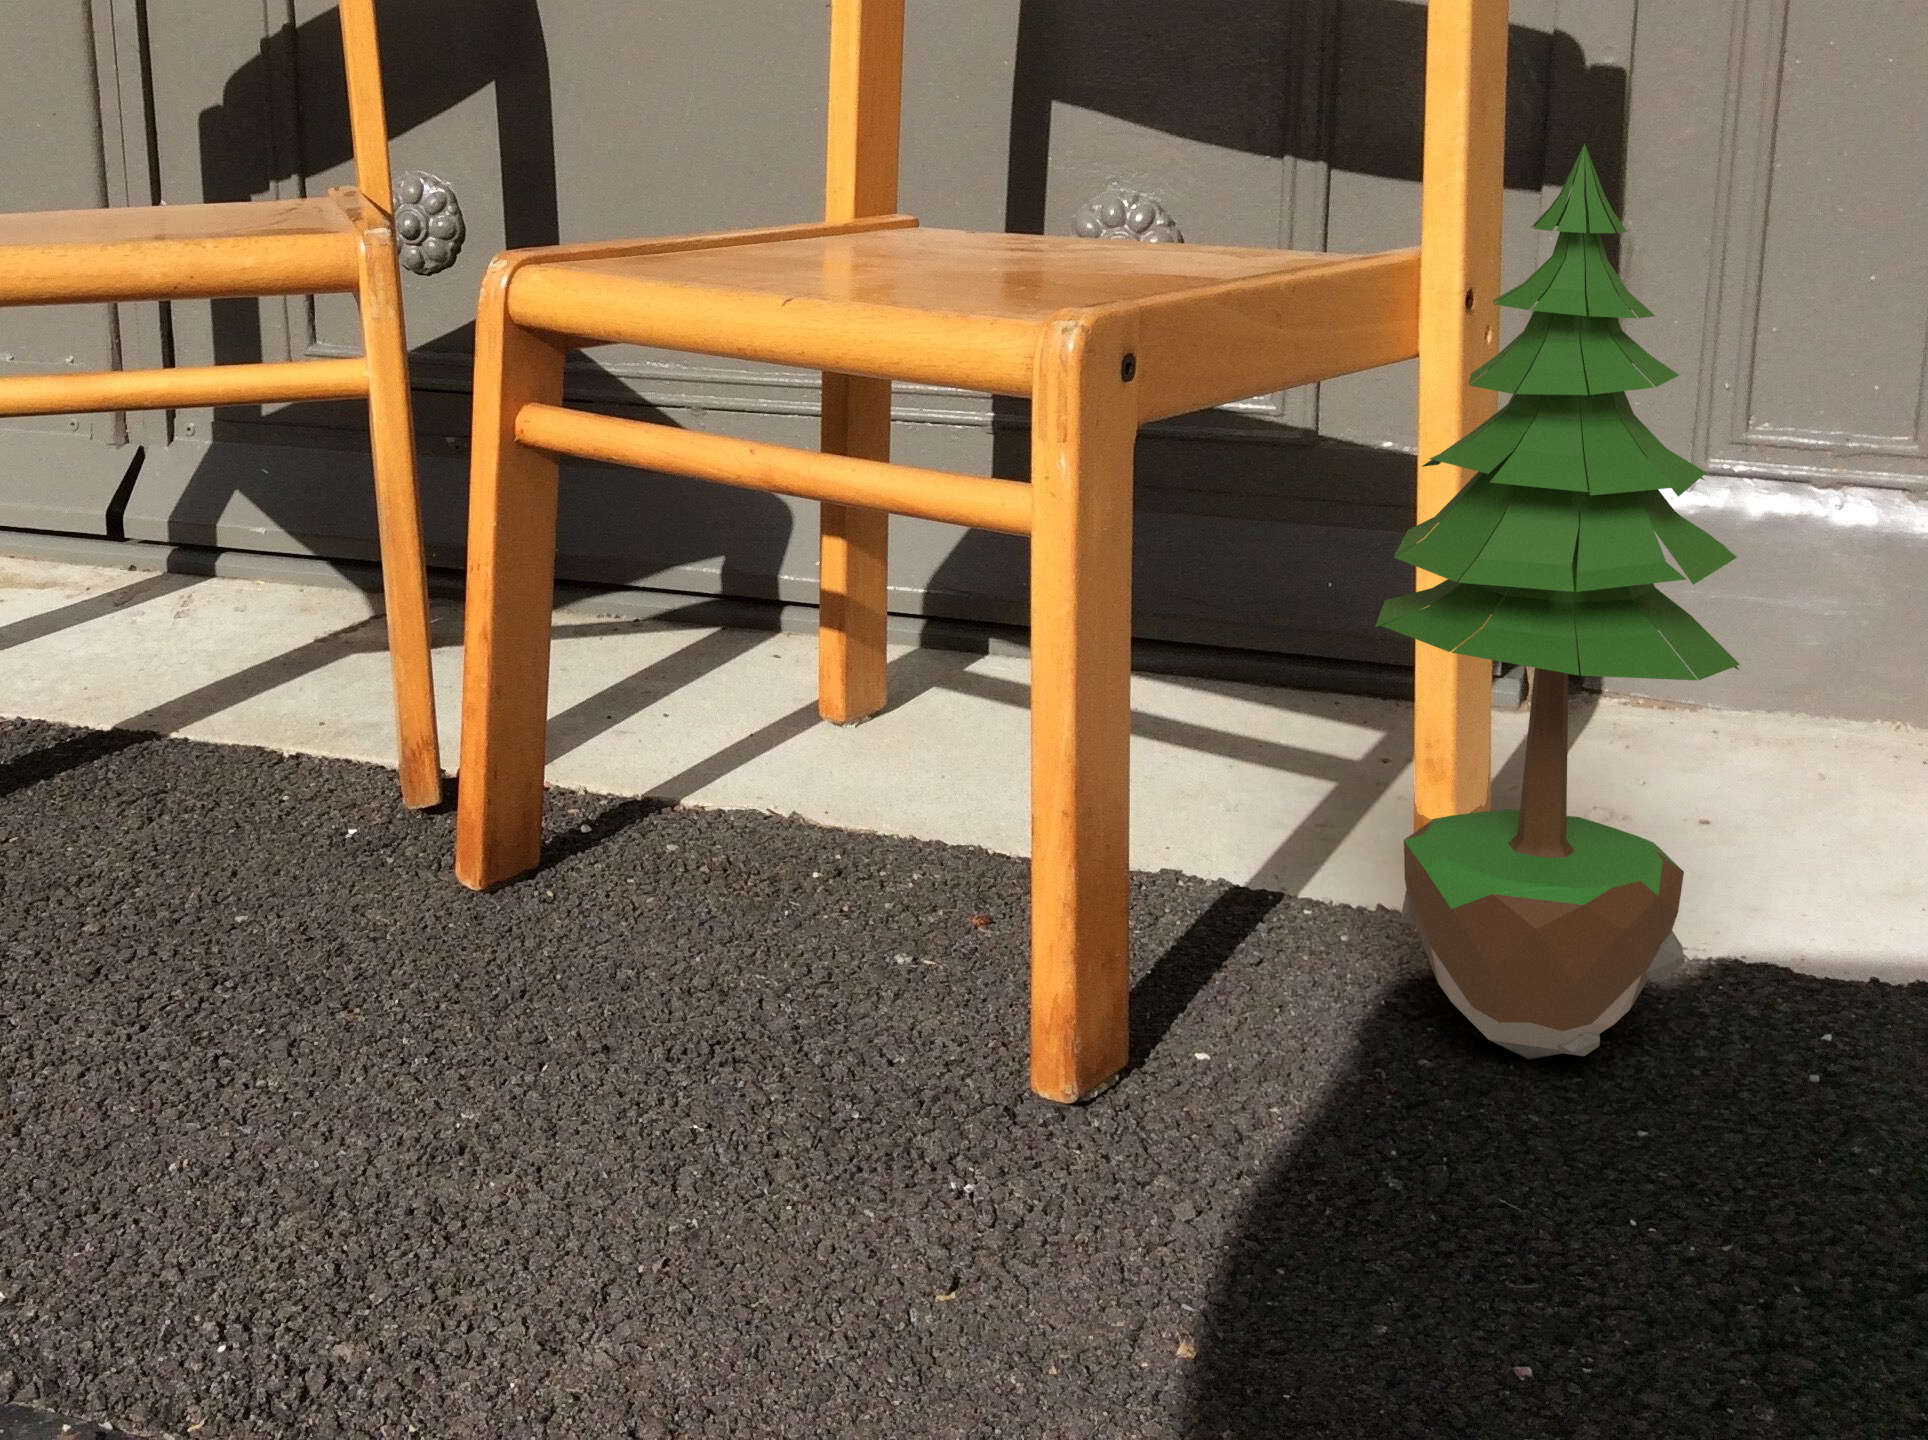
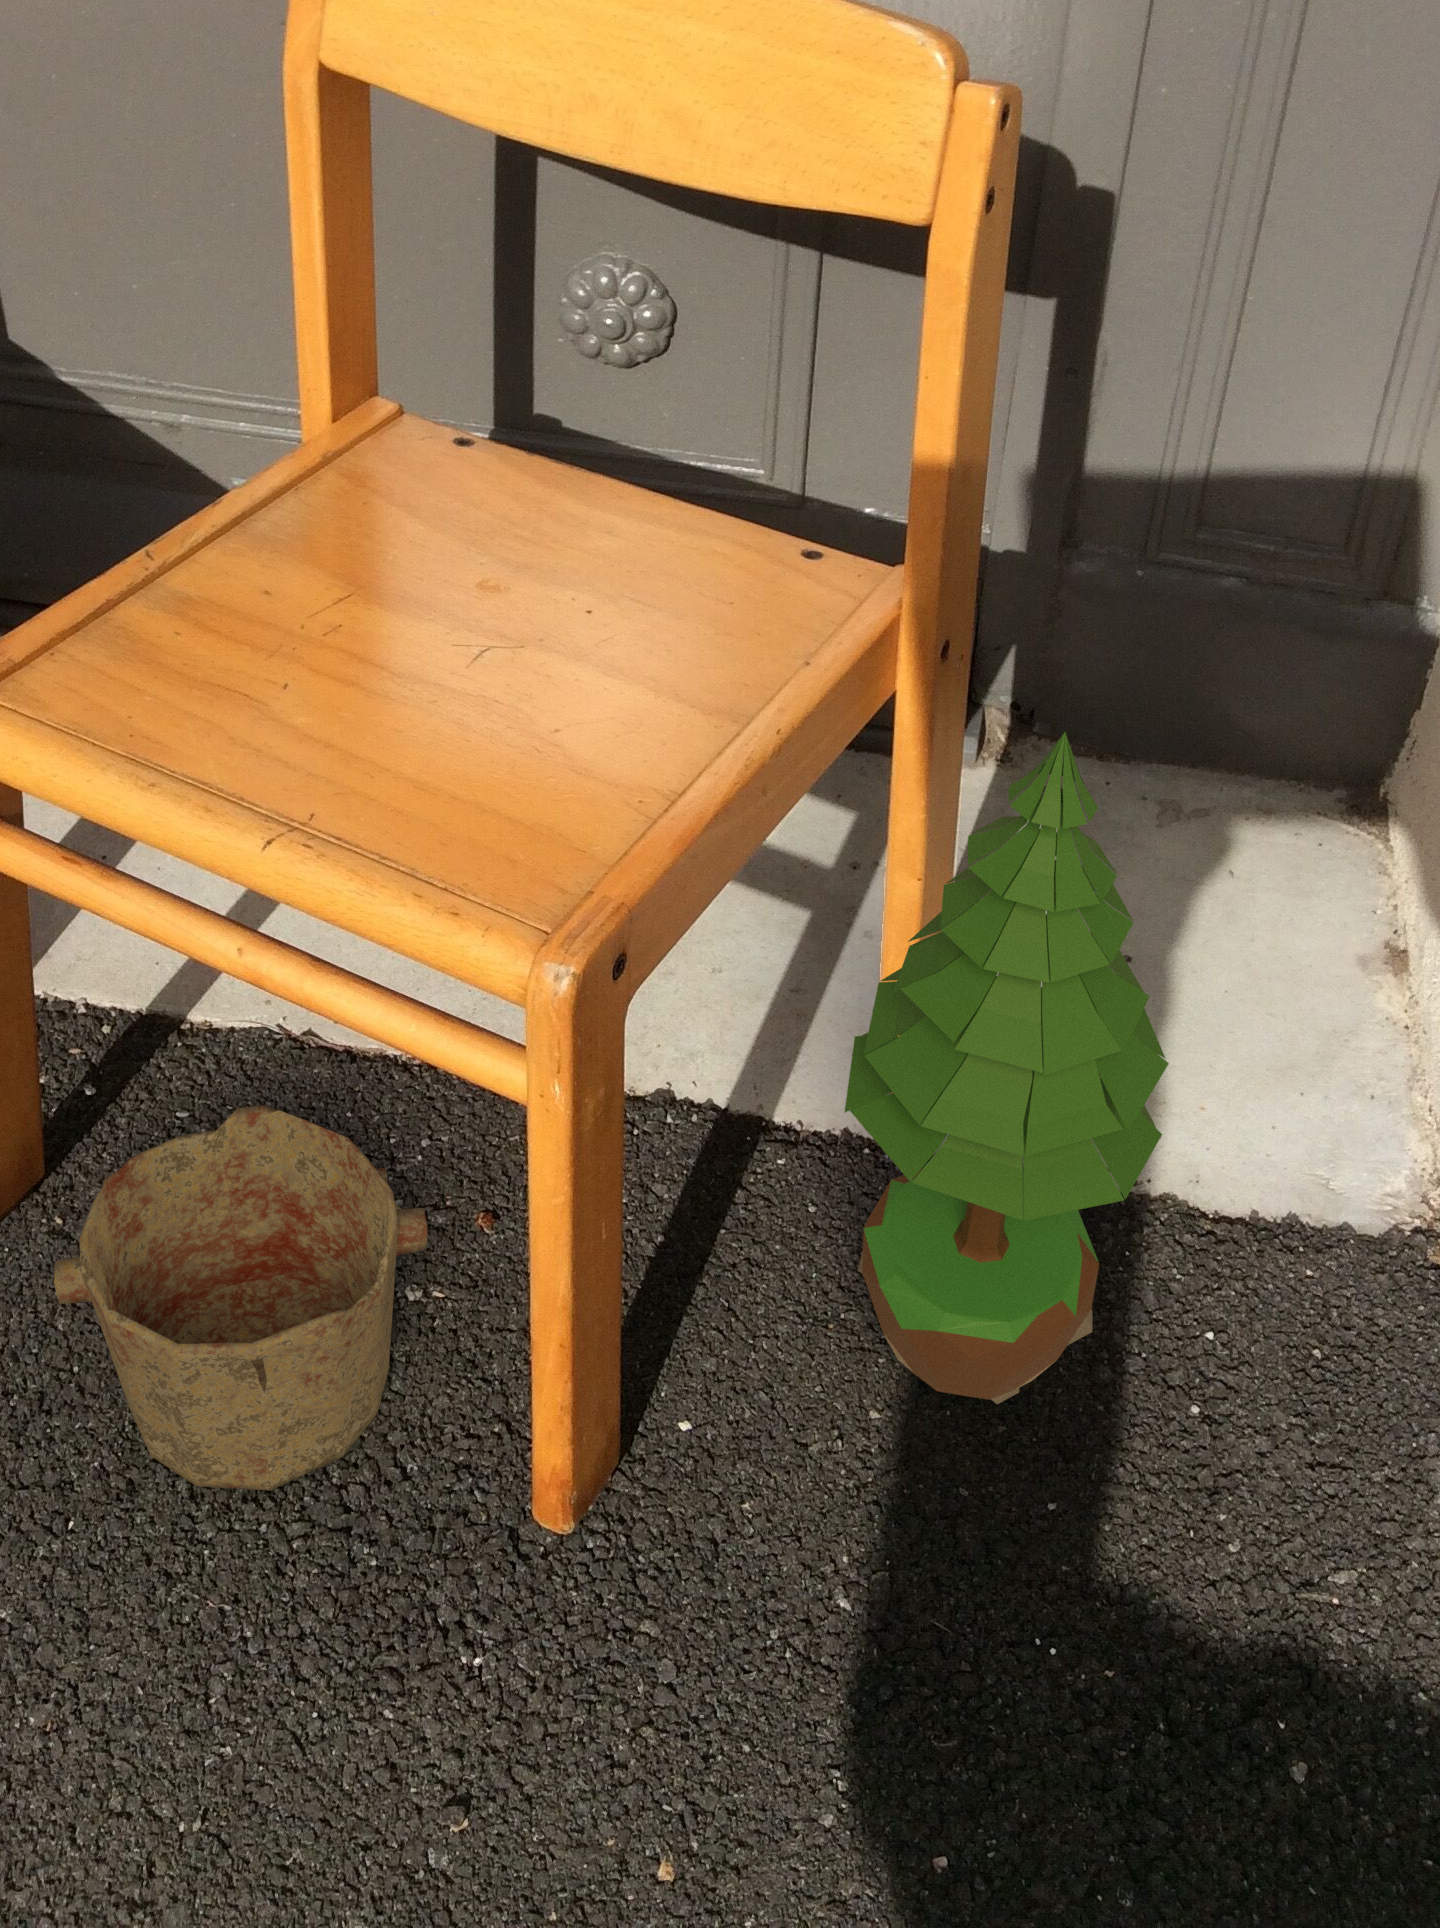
bucket: none [554,728,928,1070] -> present [54,1105,428,1490]

